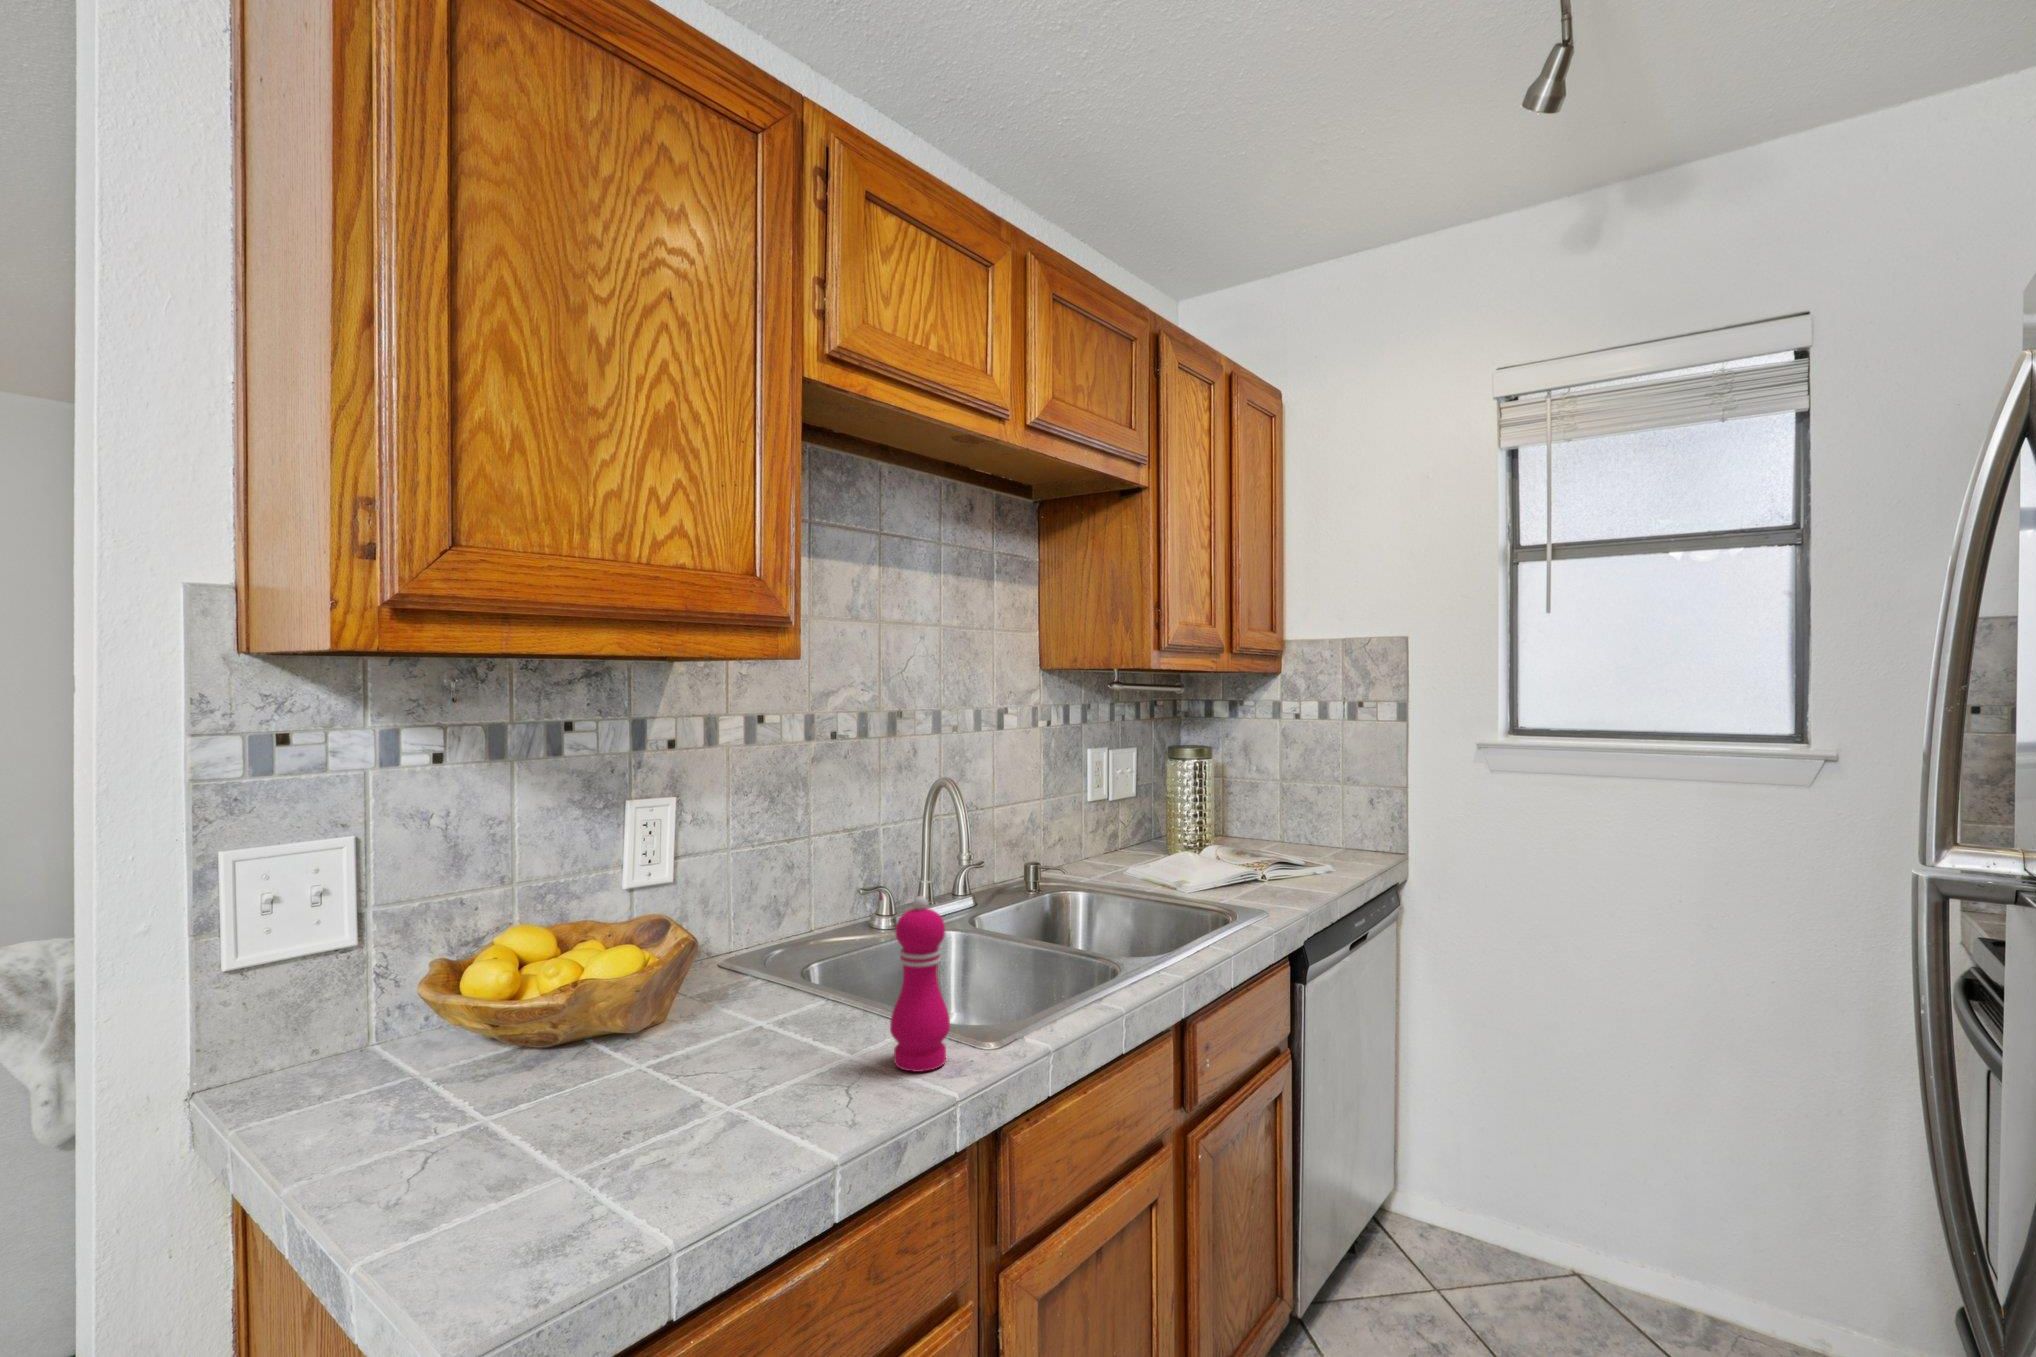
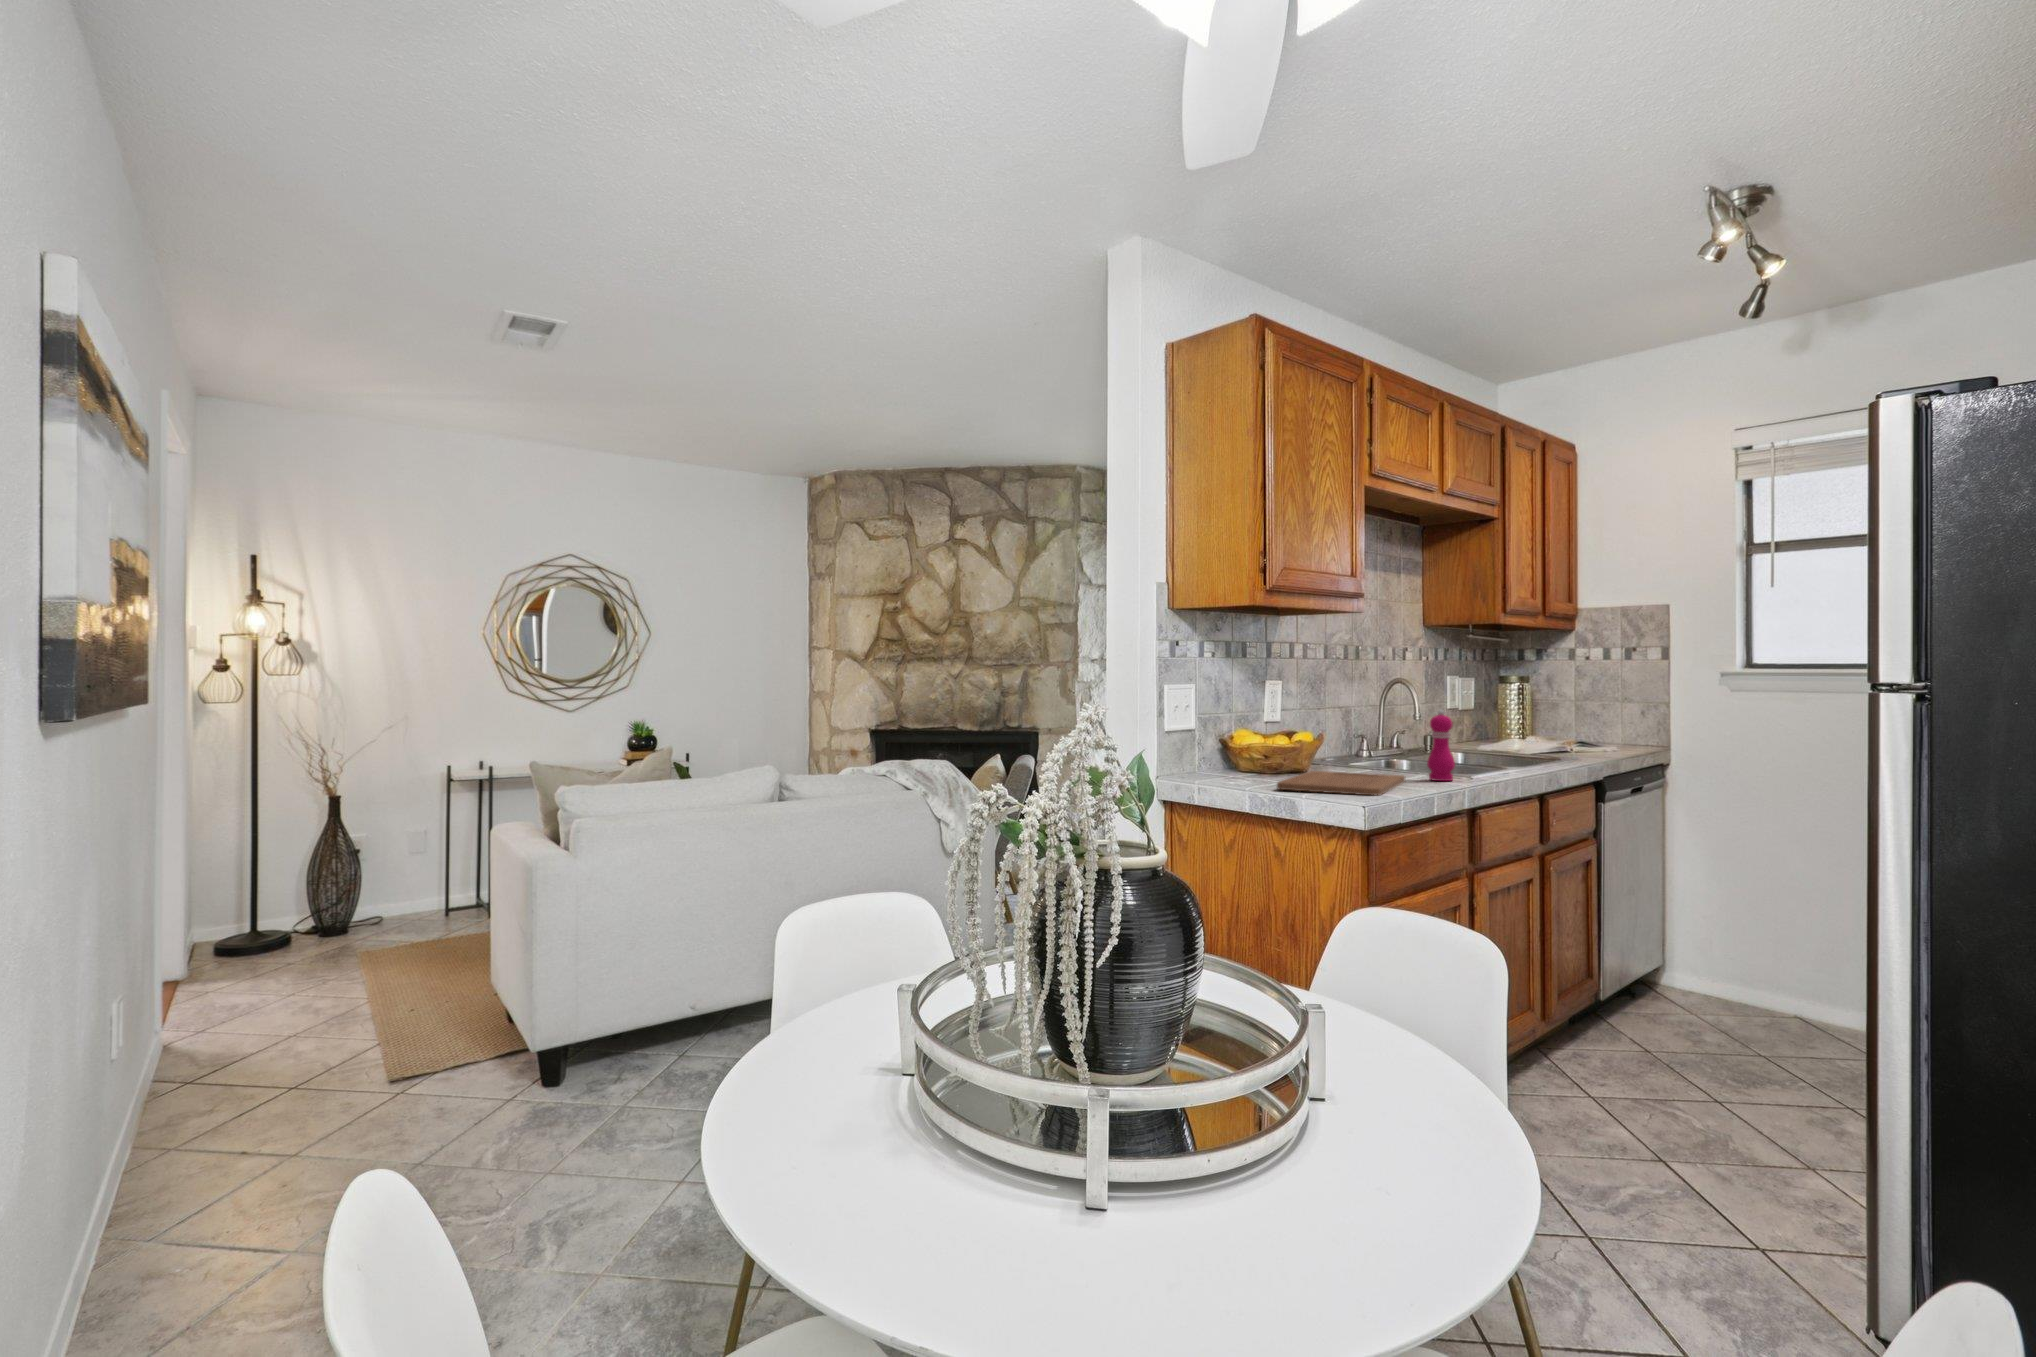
cutting board: none [390,1031,836,1235] -> present [1277,771,1405,795]

